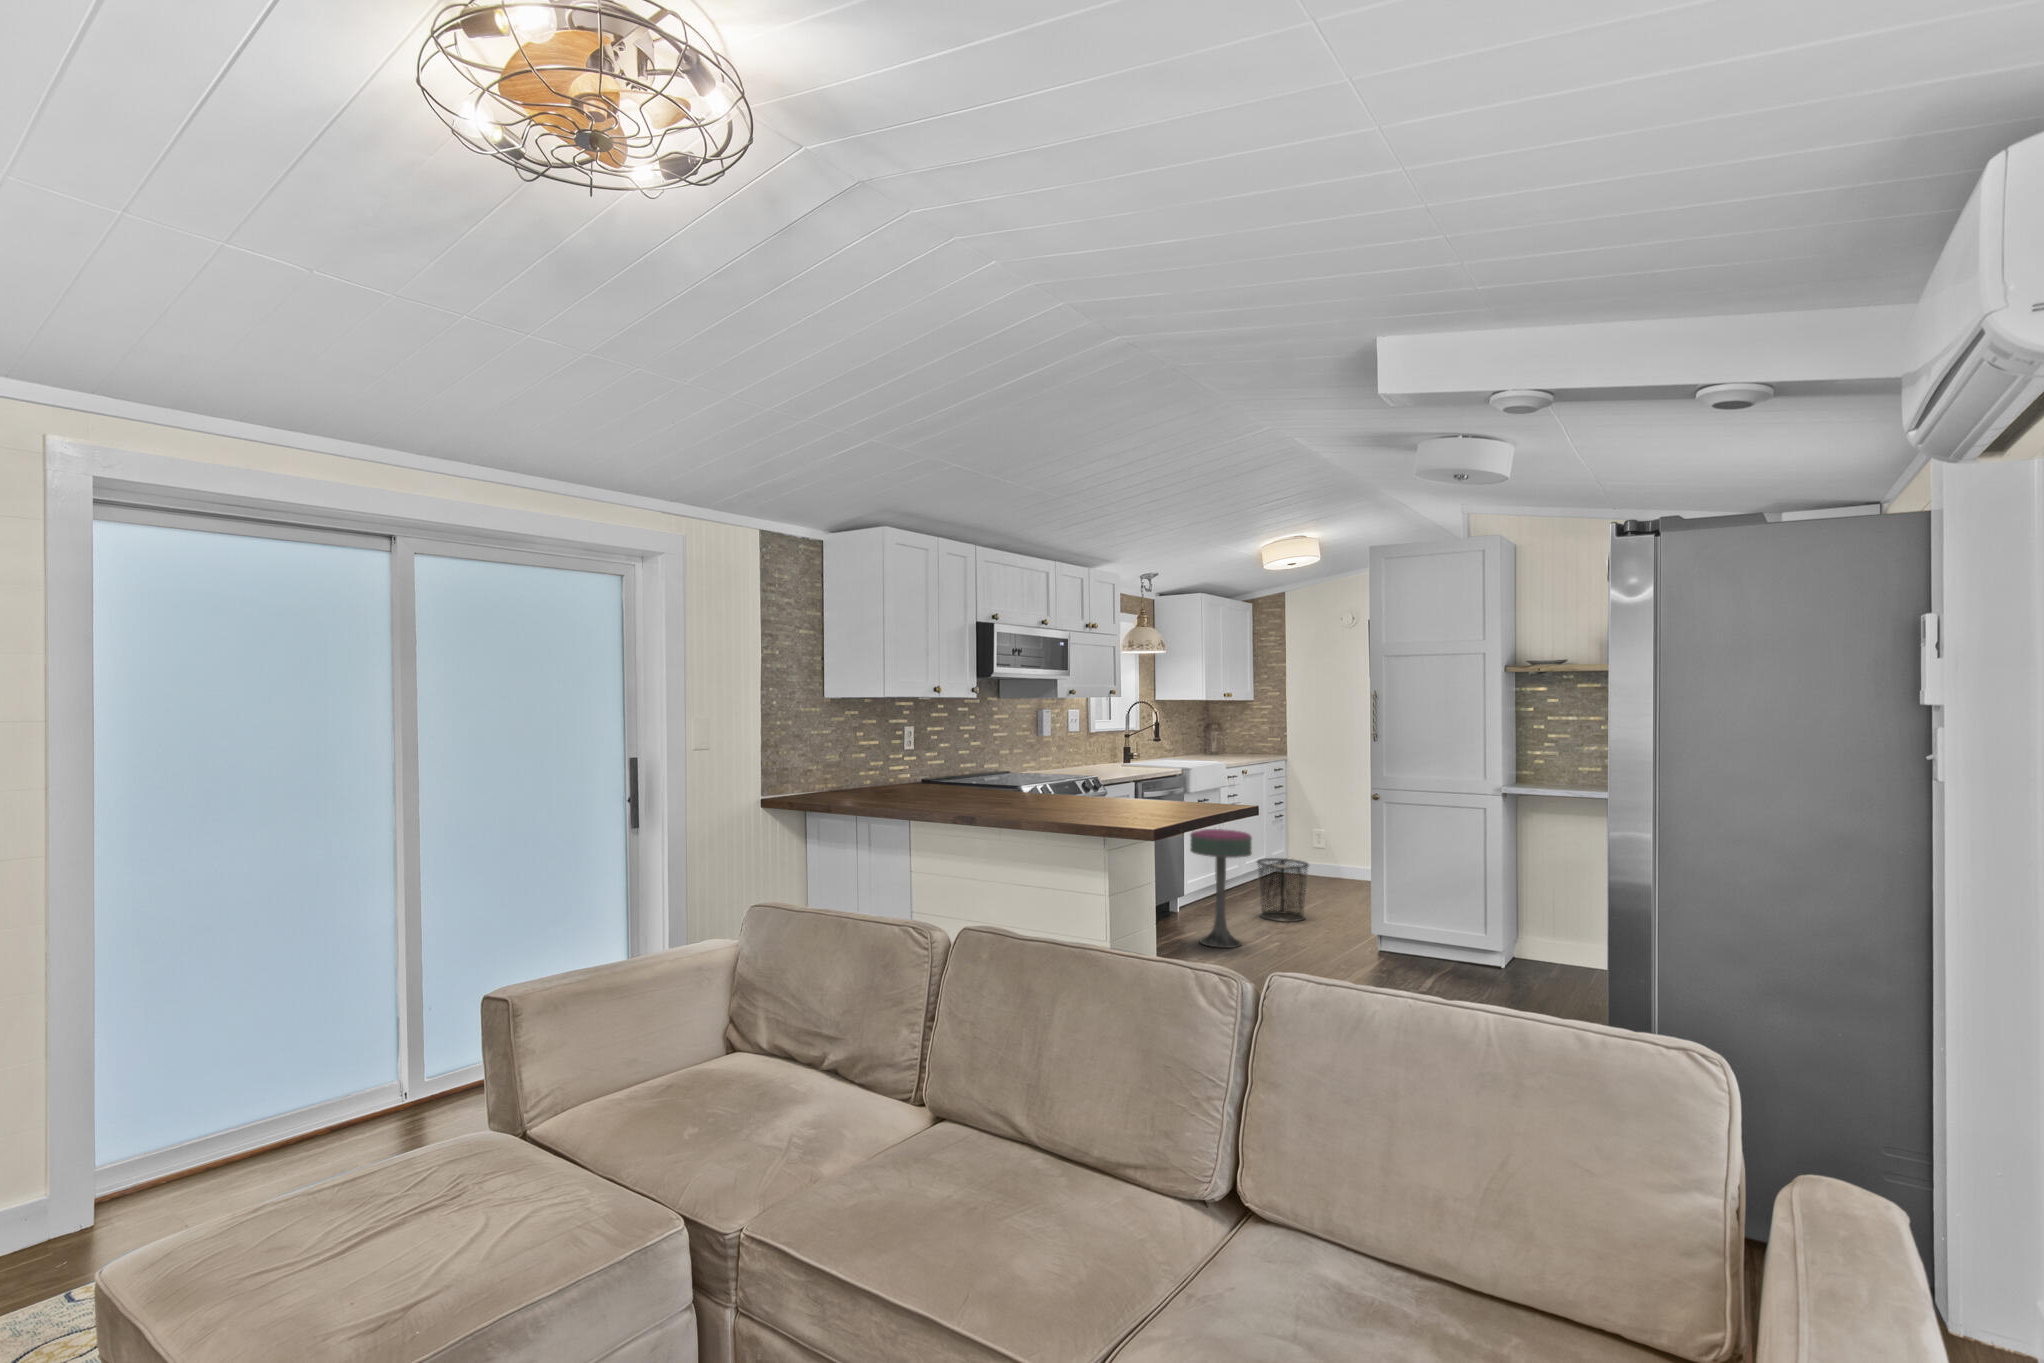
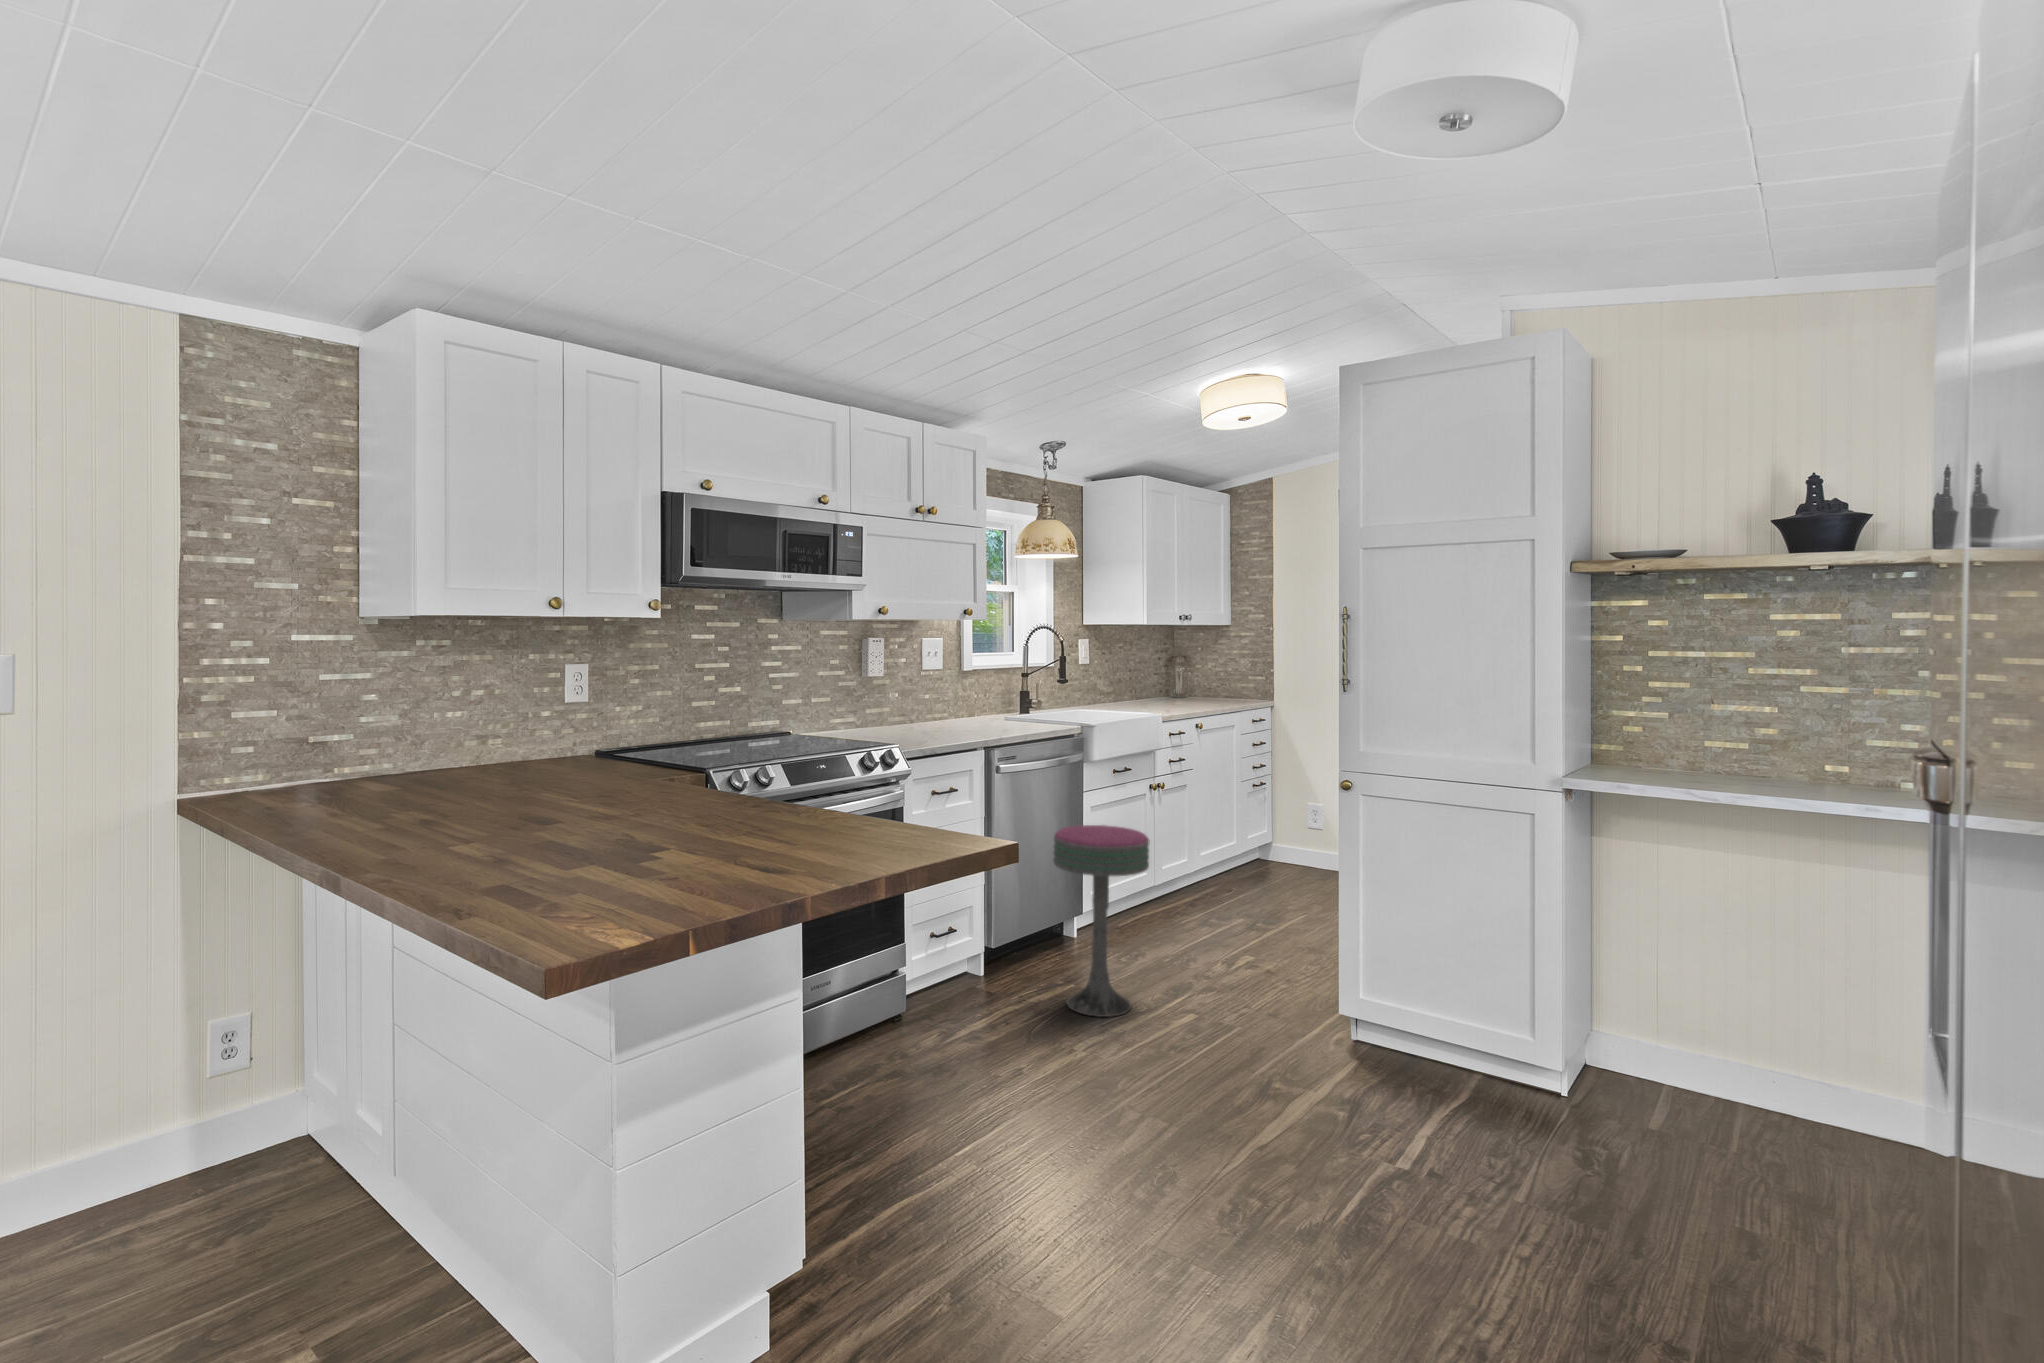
waste bin: present [1257,858,1309,922] -> none [1186,859,1265,959]

